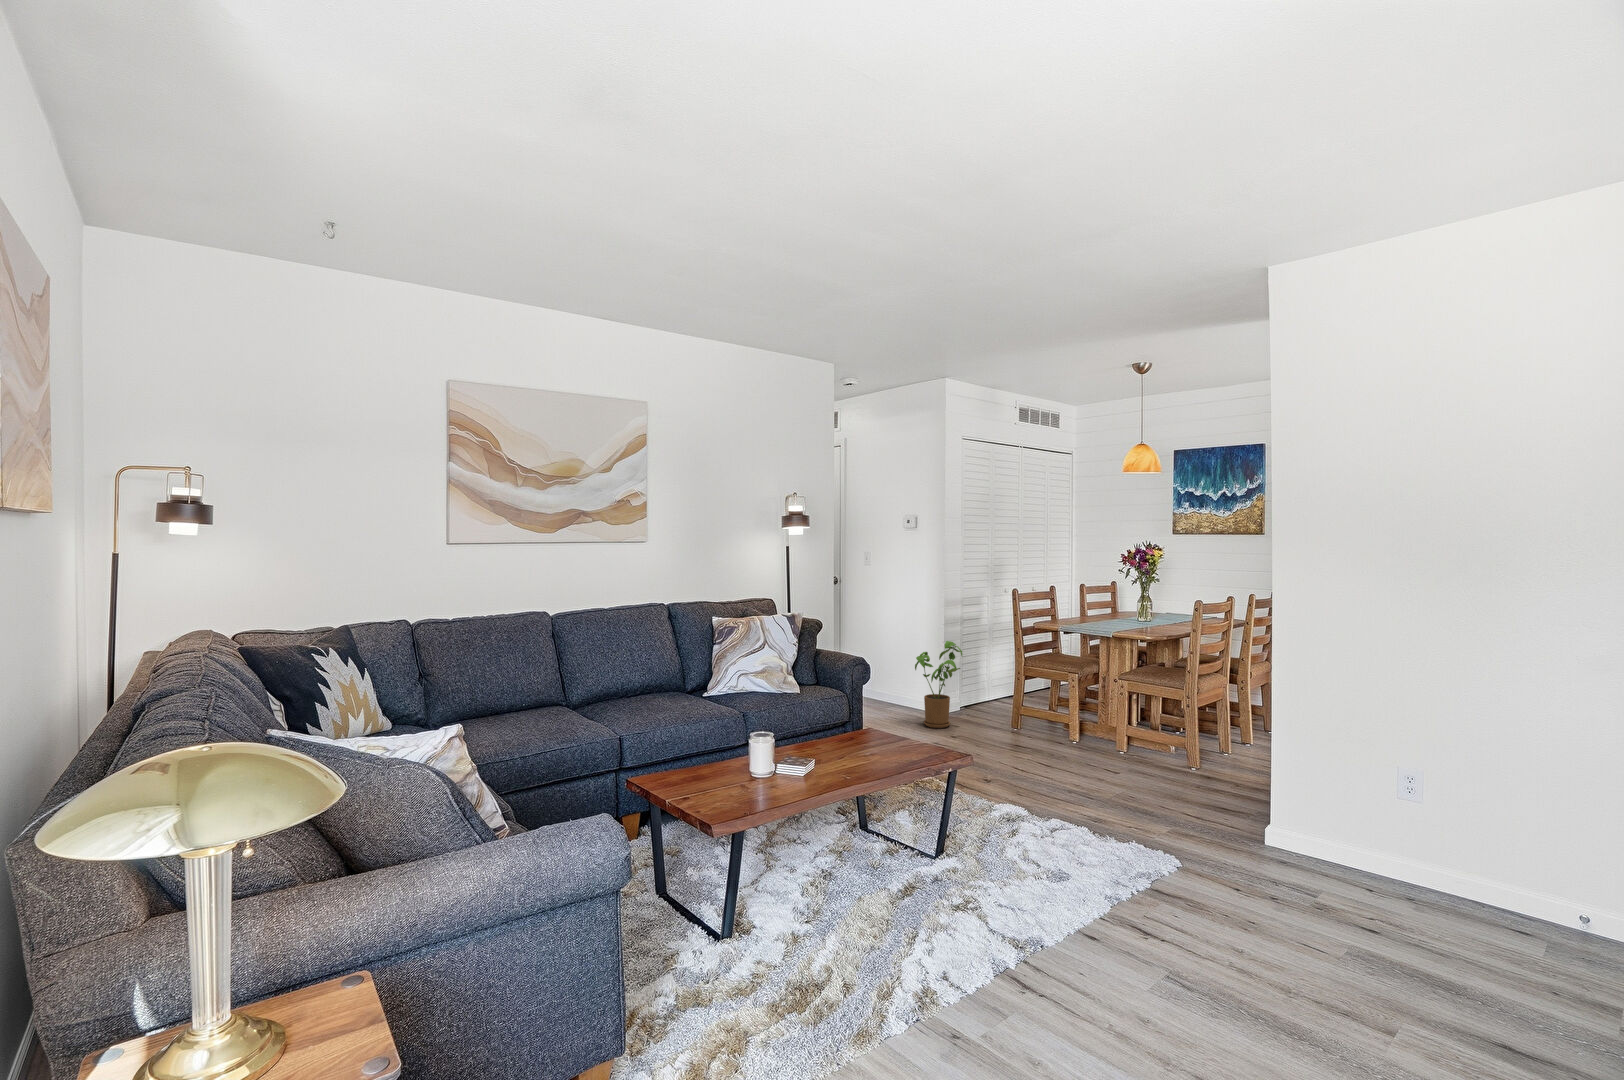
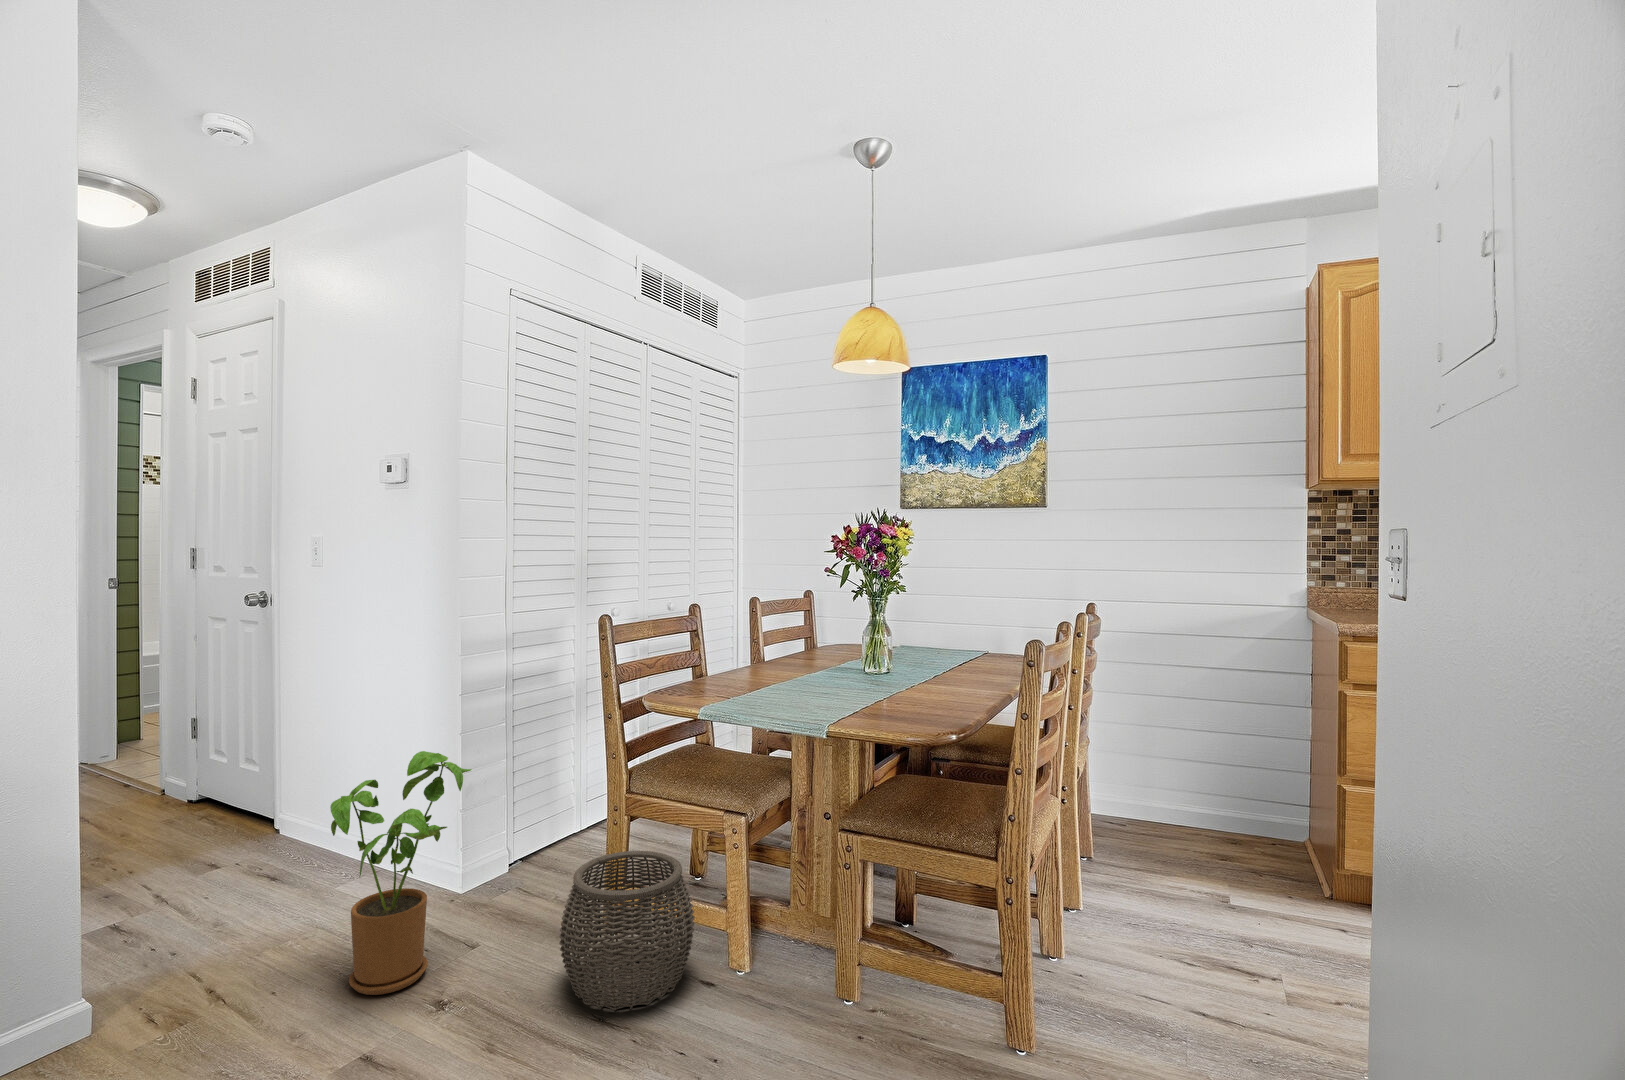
woven basket: none [1003,687,1057,740] -> present [559,851,695,1010]

